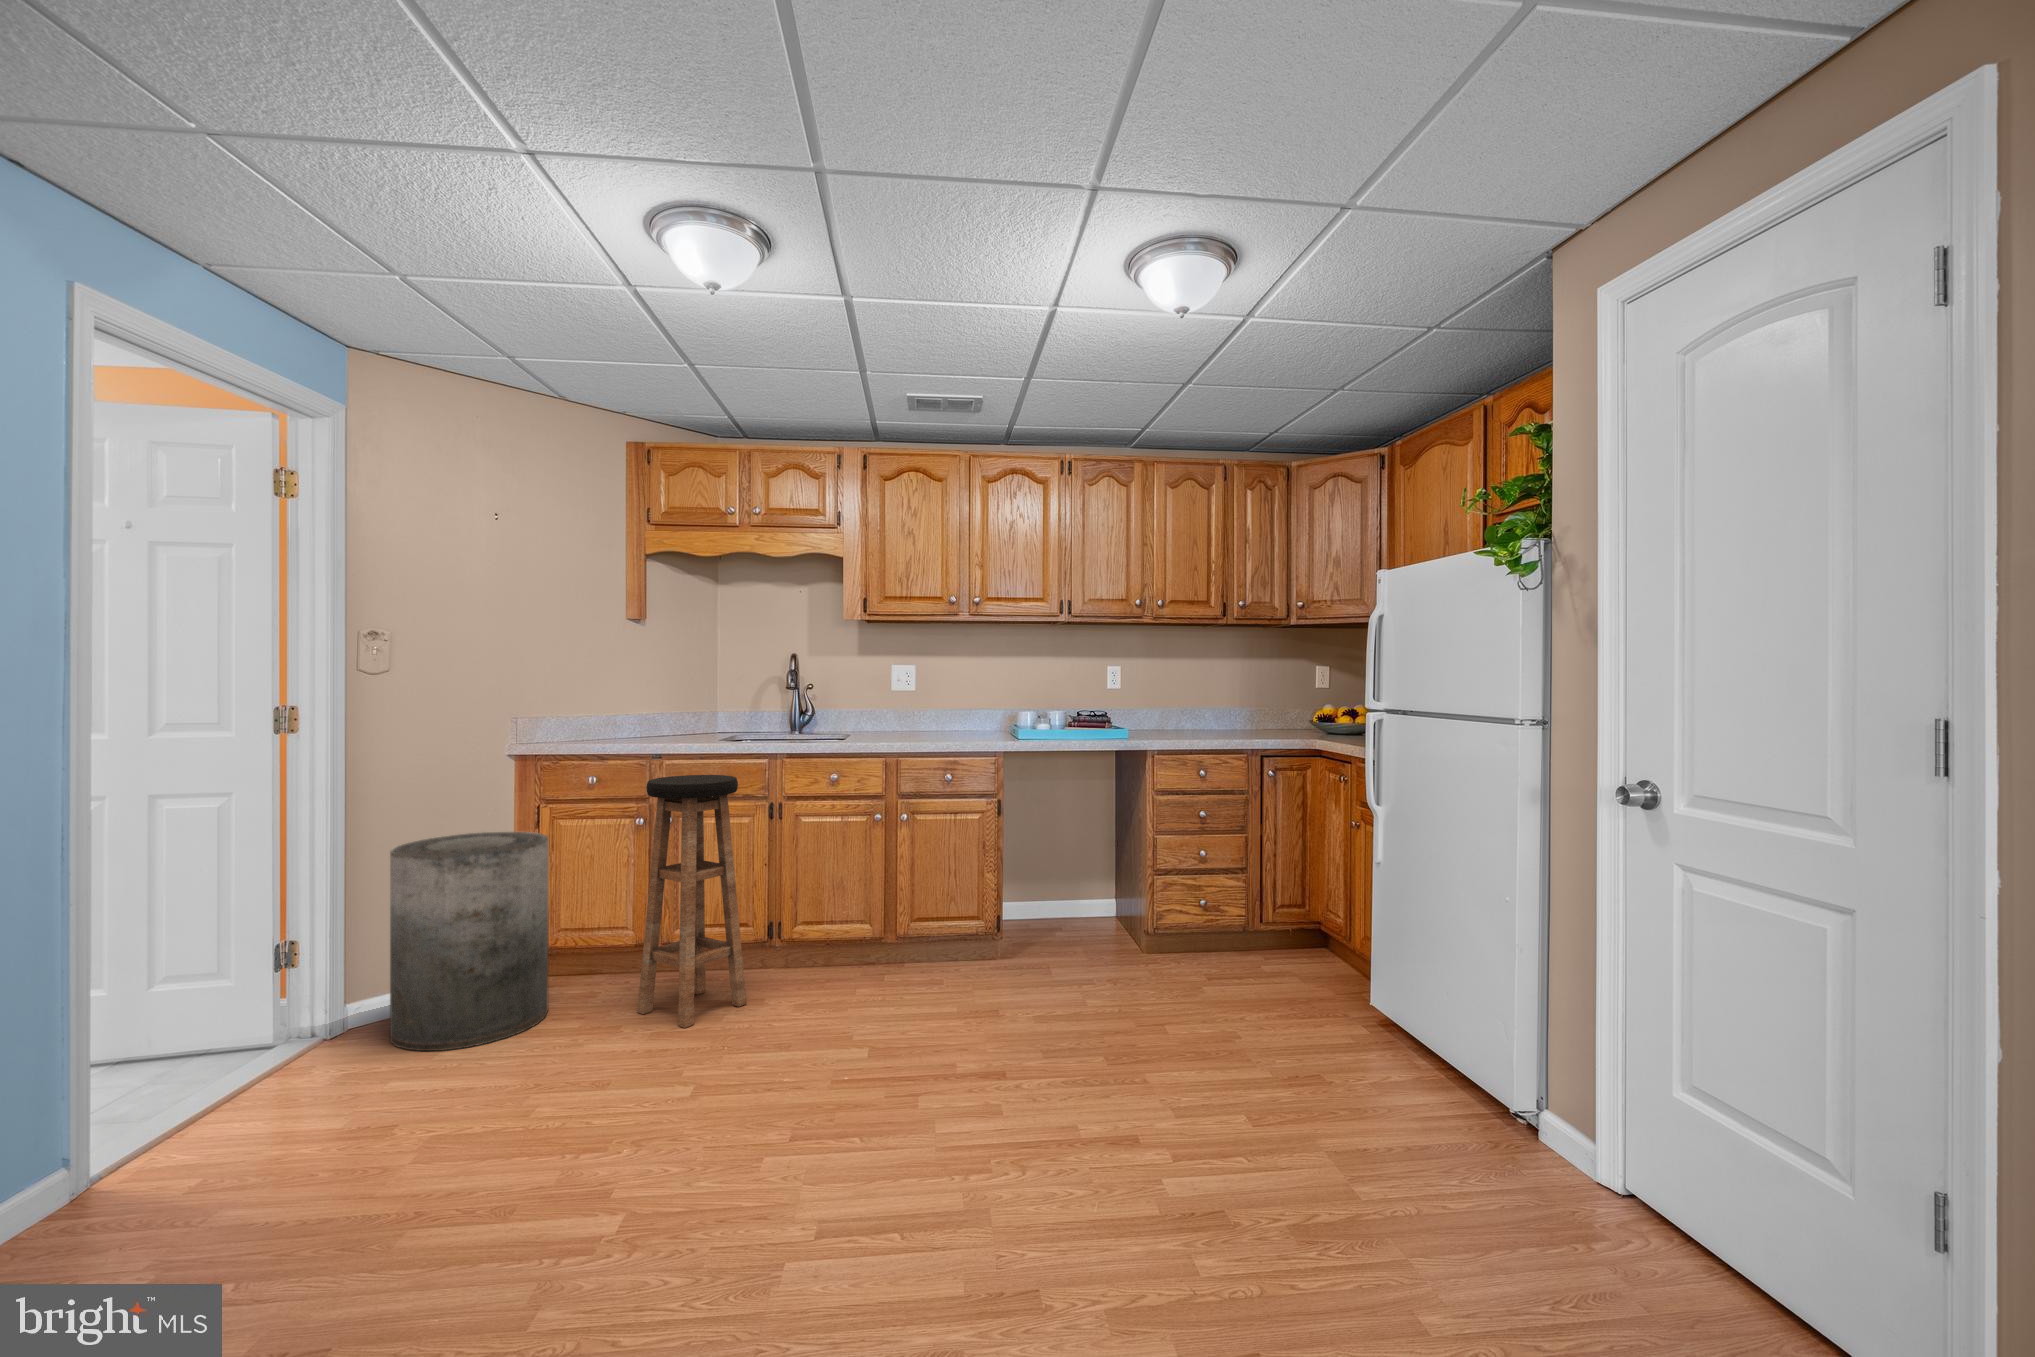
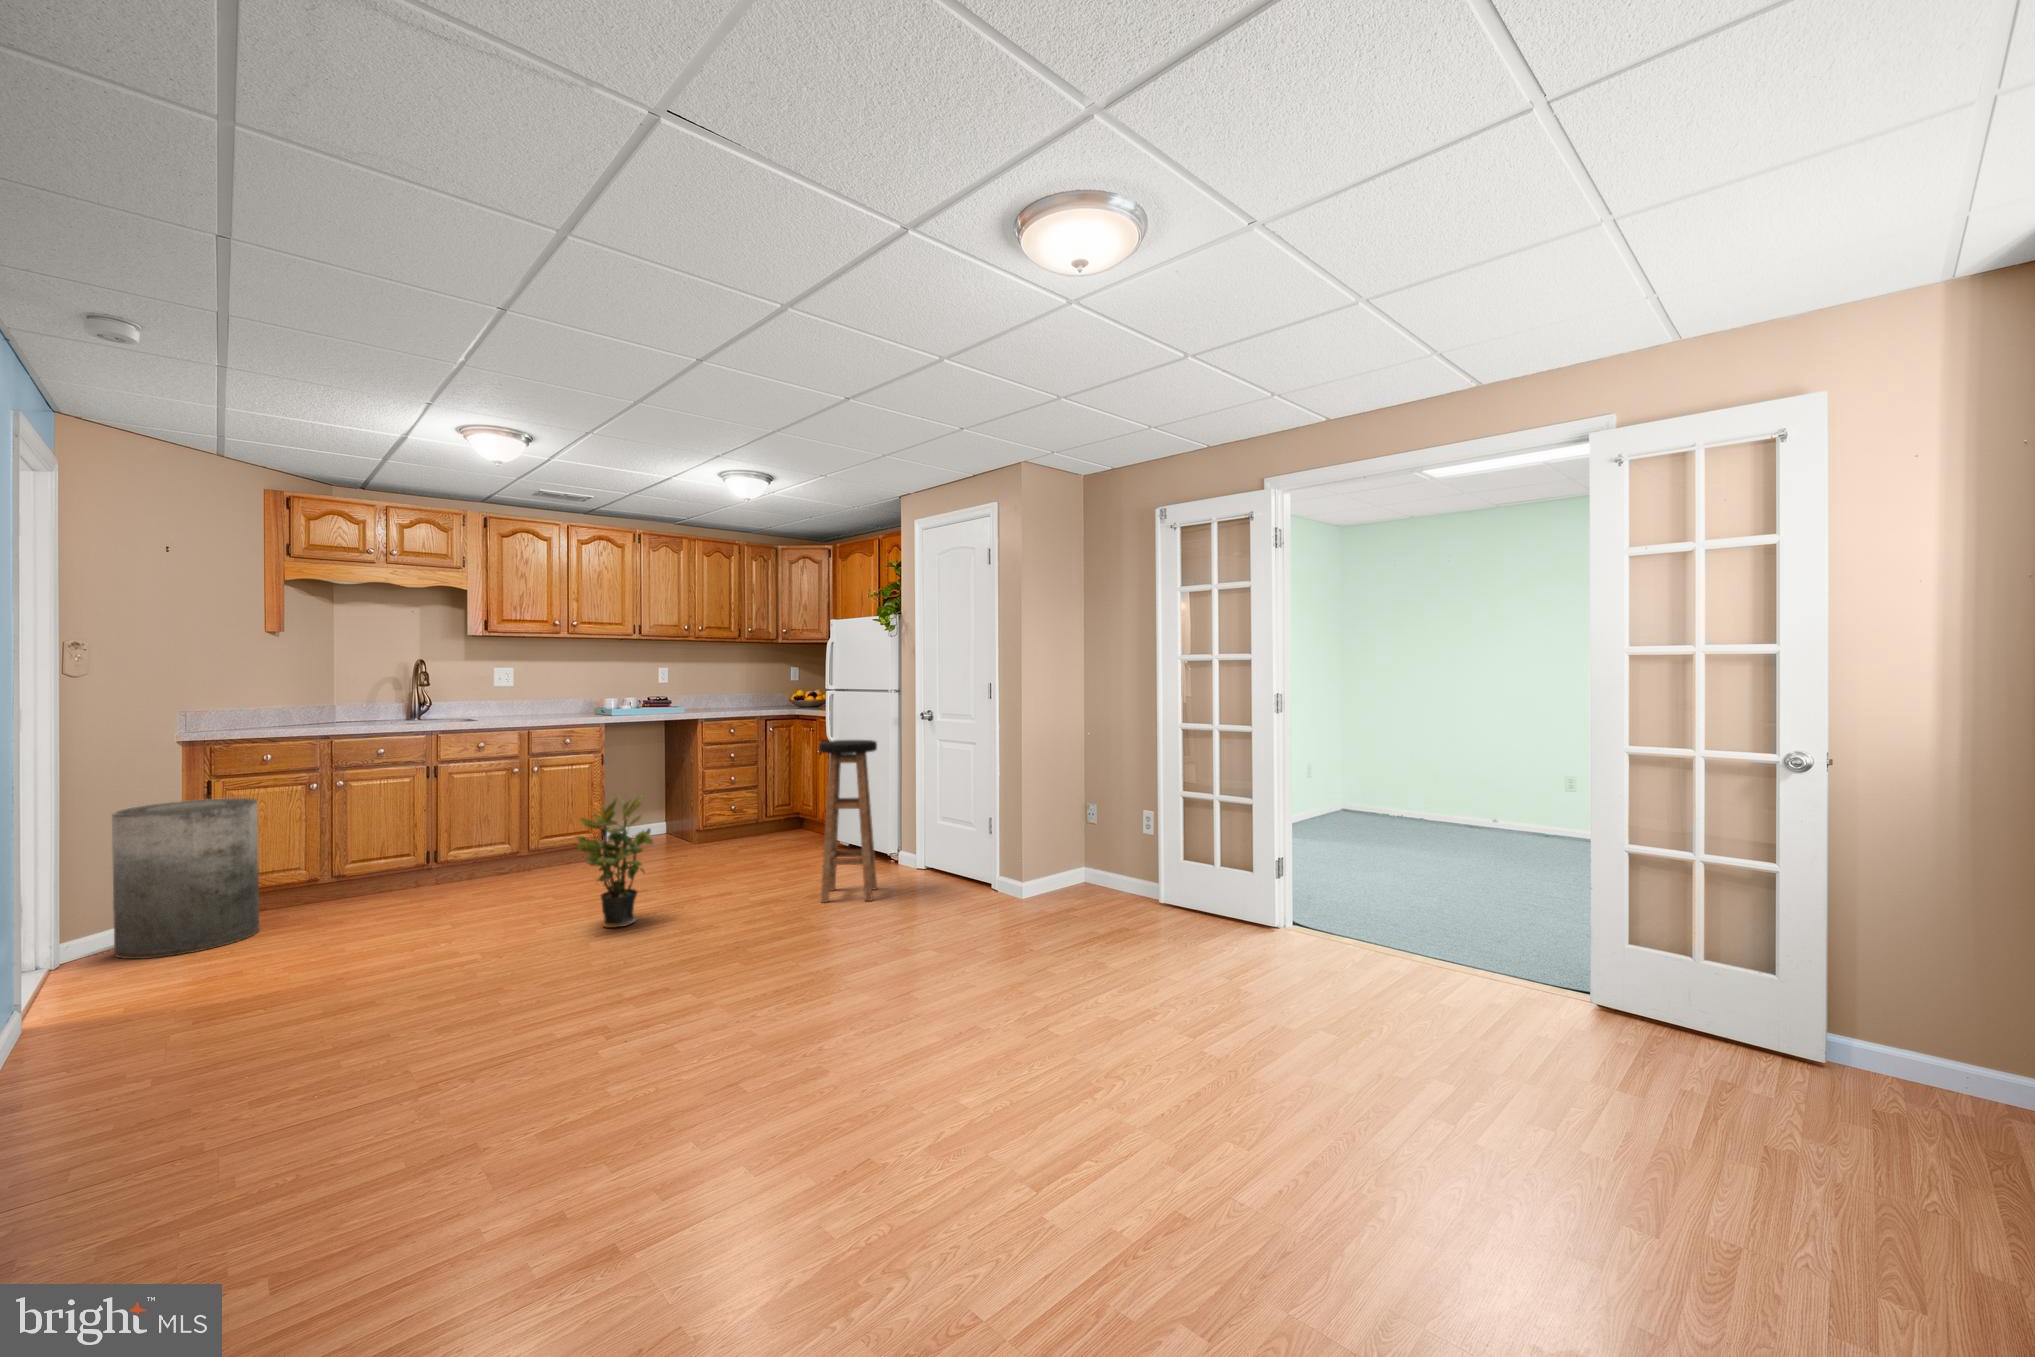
bar stool: present [637,775,746,1028] -> present [819,740,877,903]
potted plant: none [824,912,970,1197] -> present [577,796,653,928]

